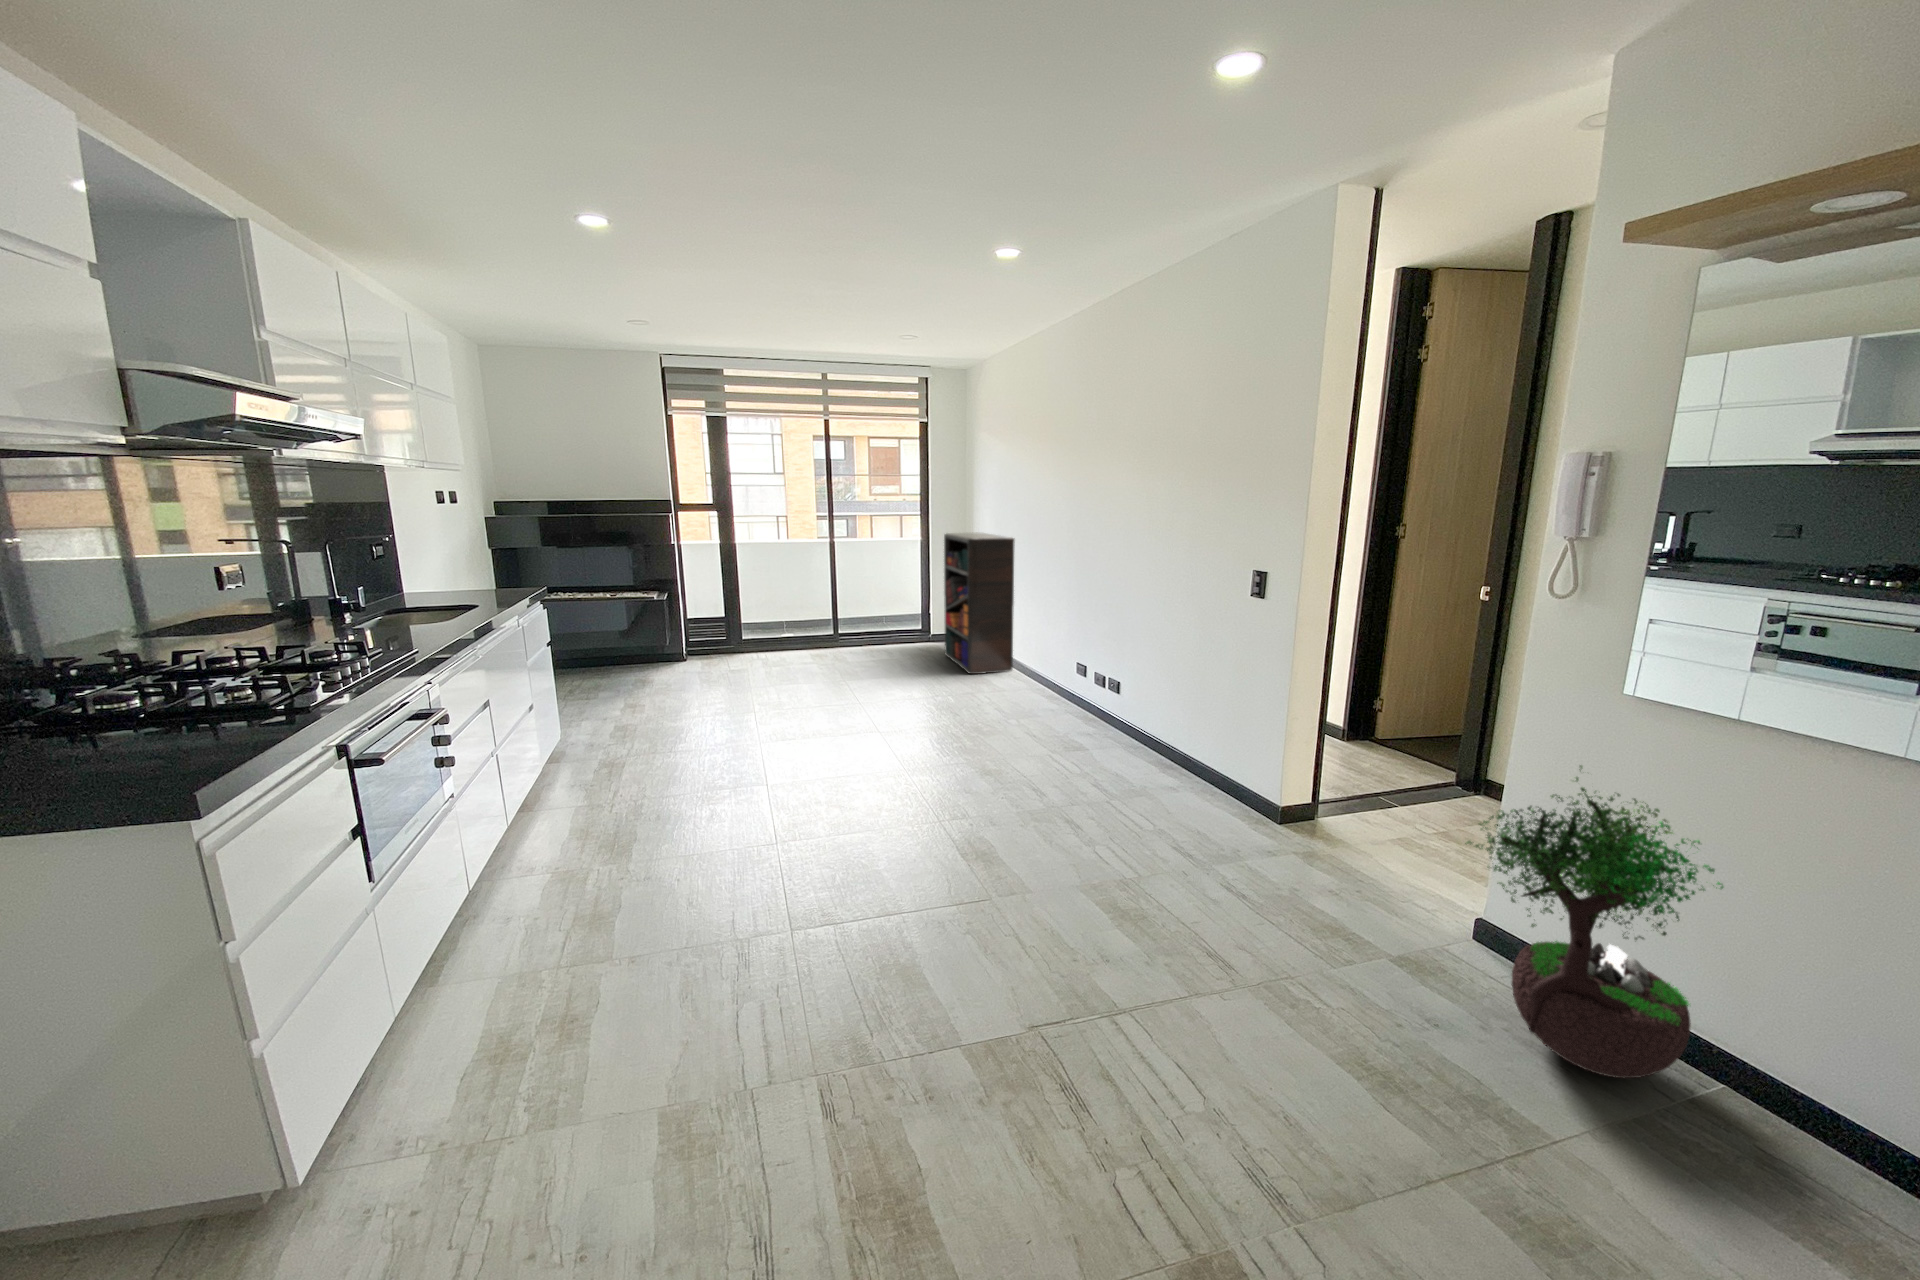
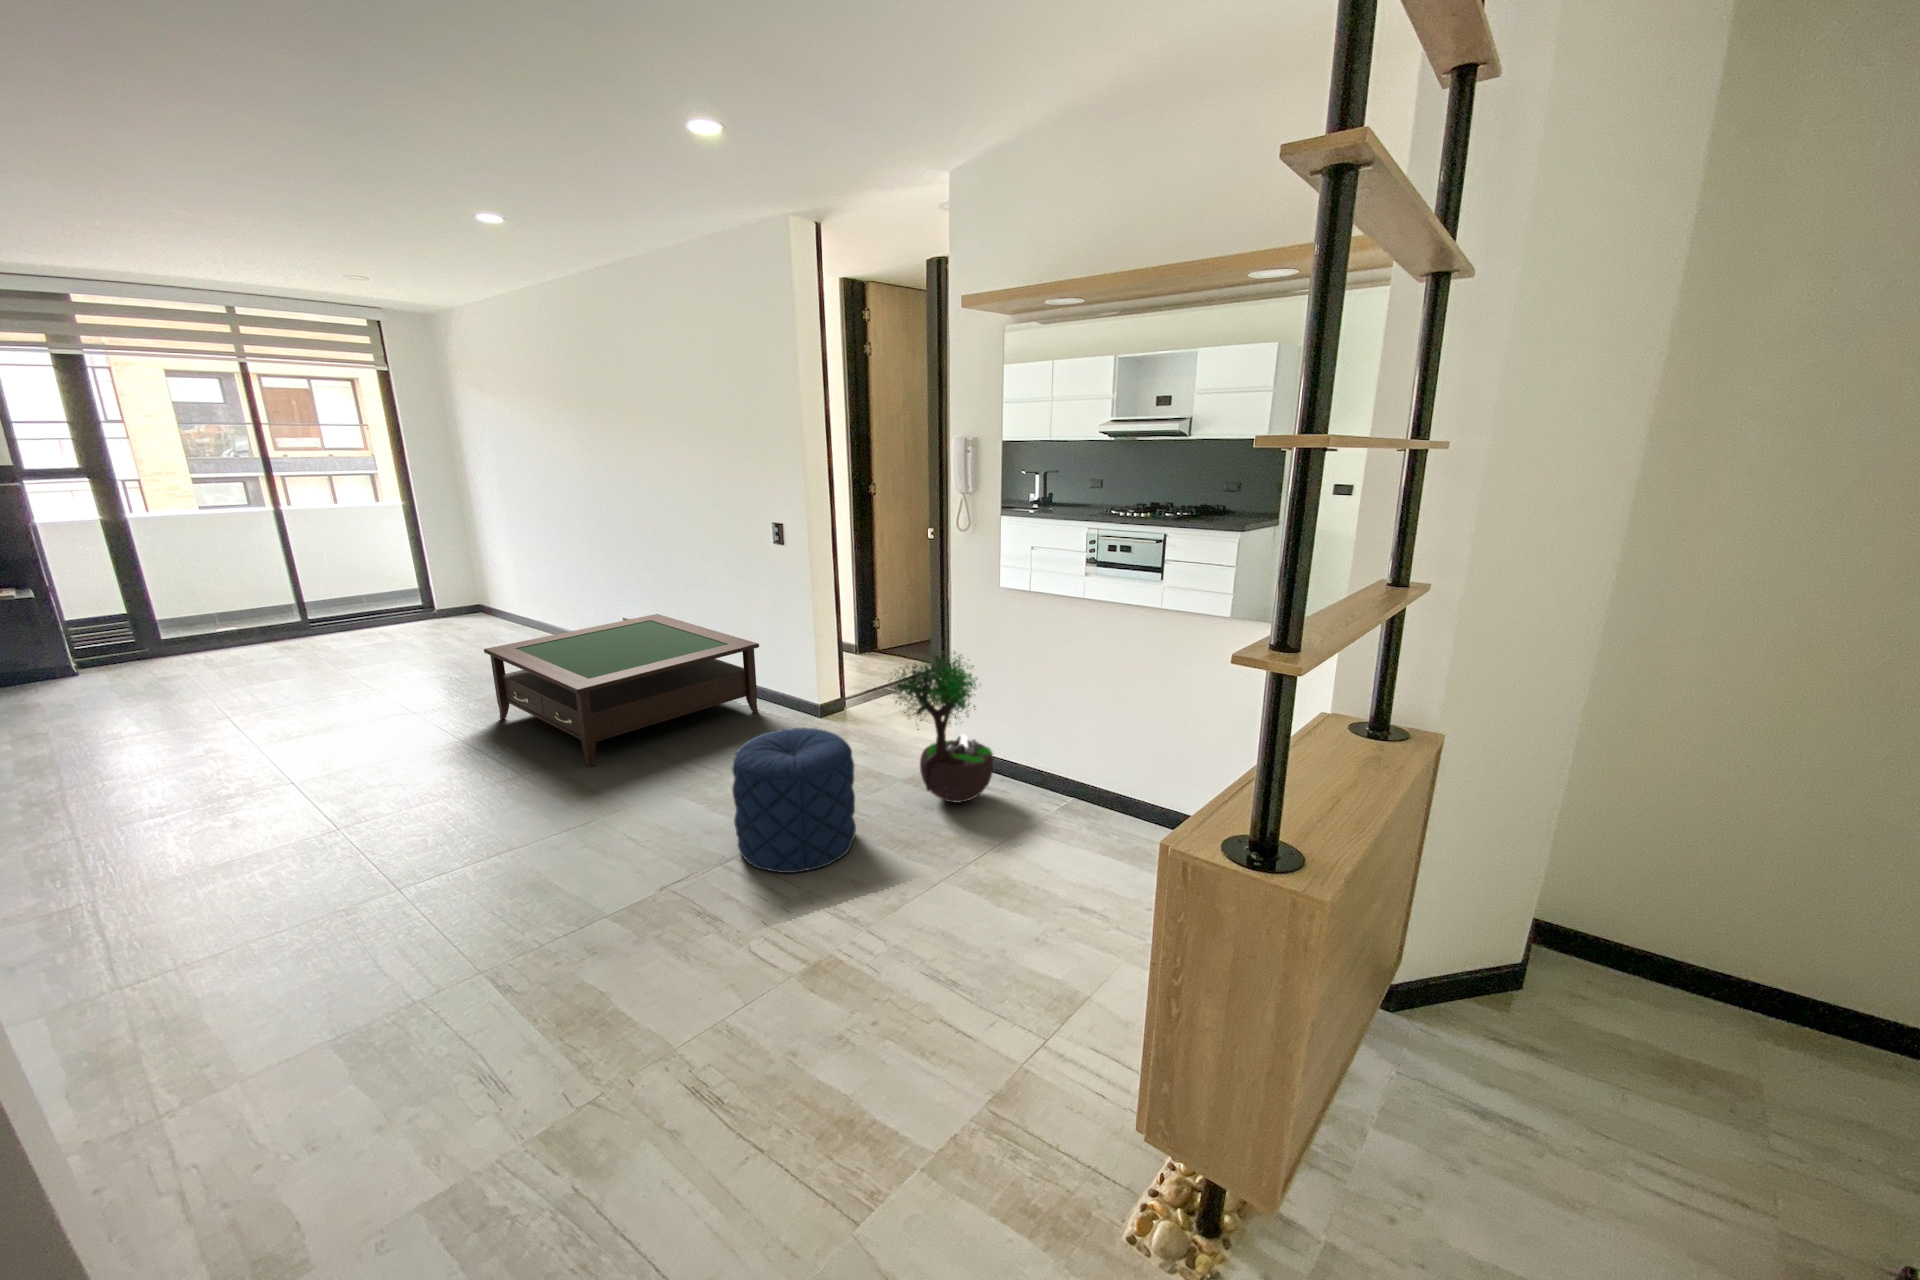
bookshelf: present [944,532,1015,674] -> none [445,489,553,645]
coffee table: none [938,663,1228,829] -> present [484,614,759,767]
pouf: none [1184,866,1413,1140] -> present [732,728,856,873]

